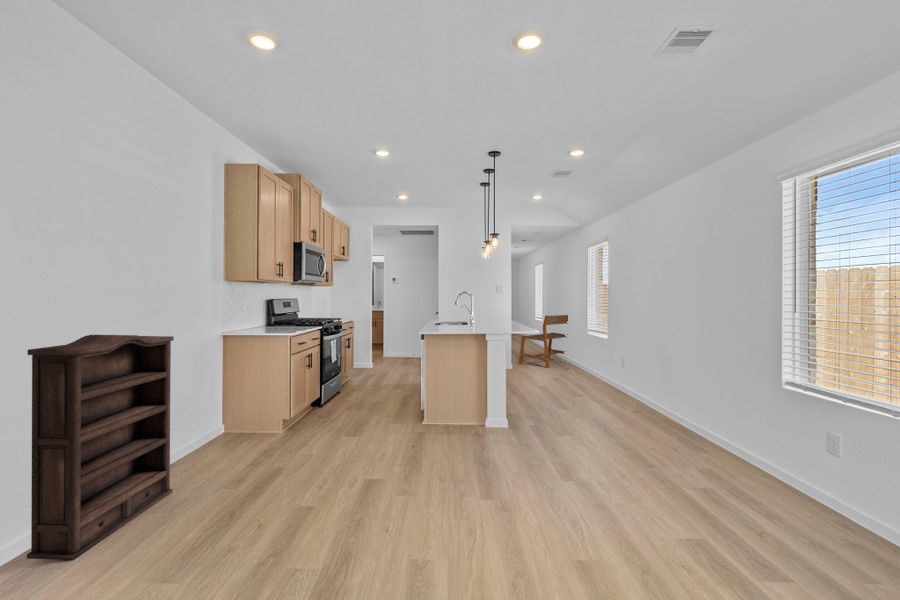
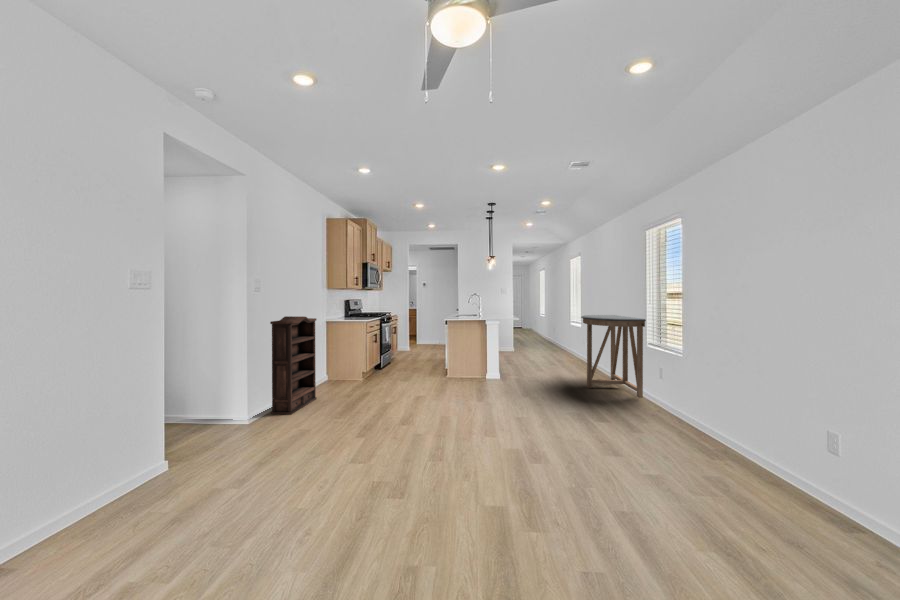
bench: present [519,315,568,368] -> none [522,309,566,351]
console table: none [640,329,777,479] -> present [581,315,646,398]

